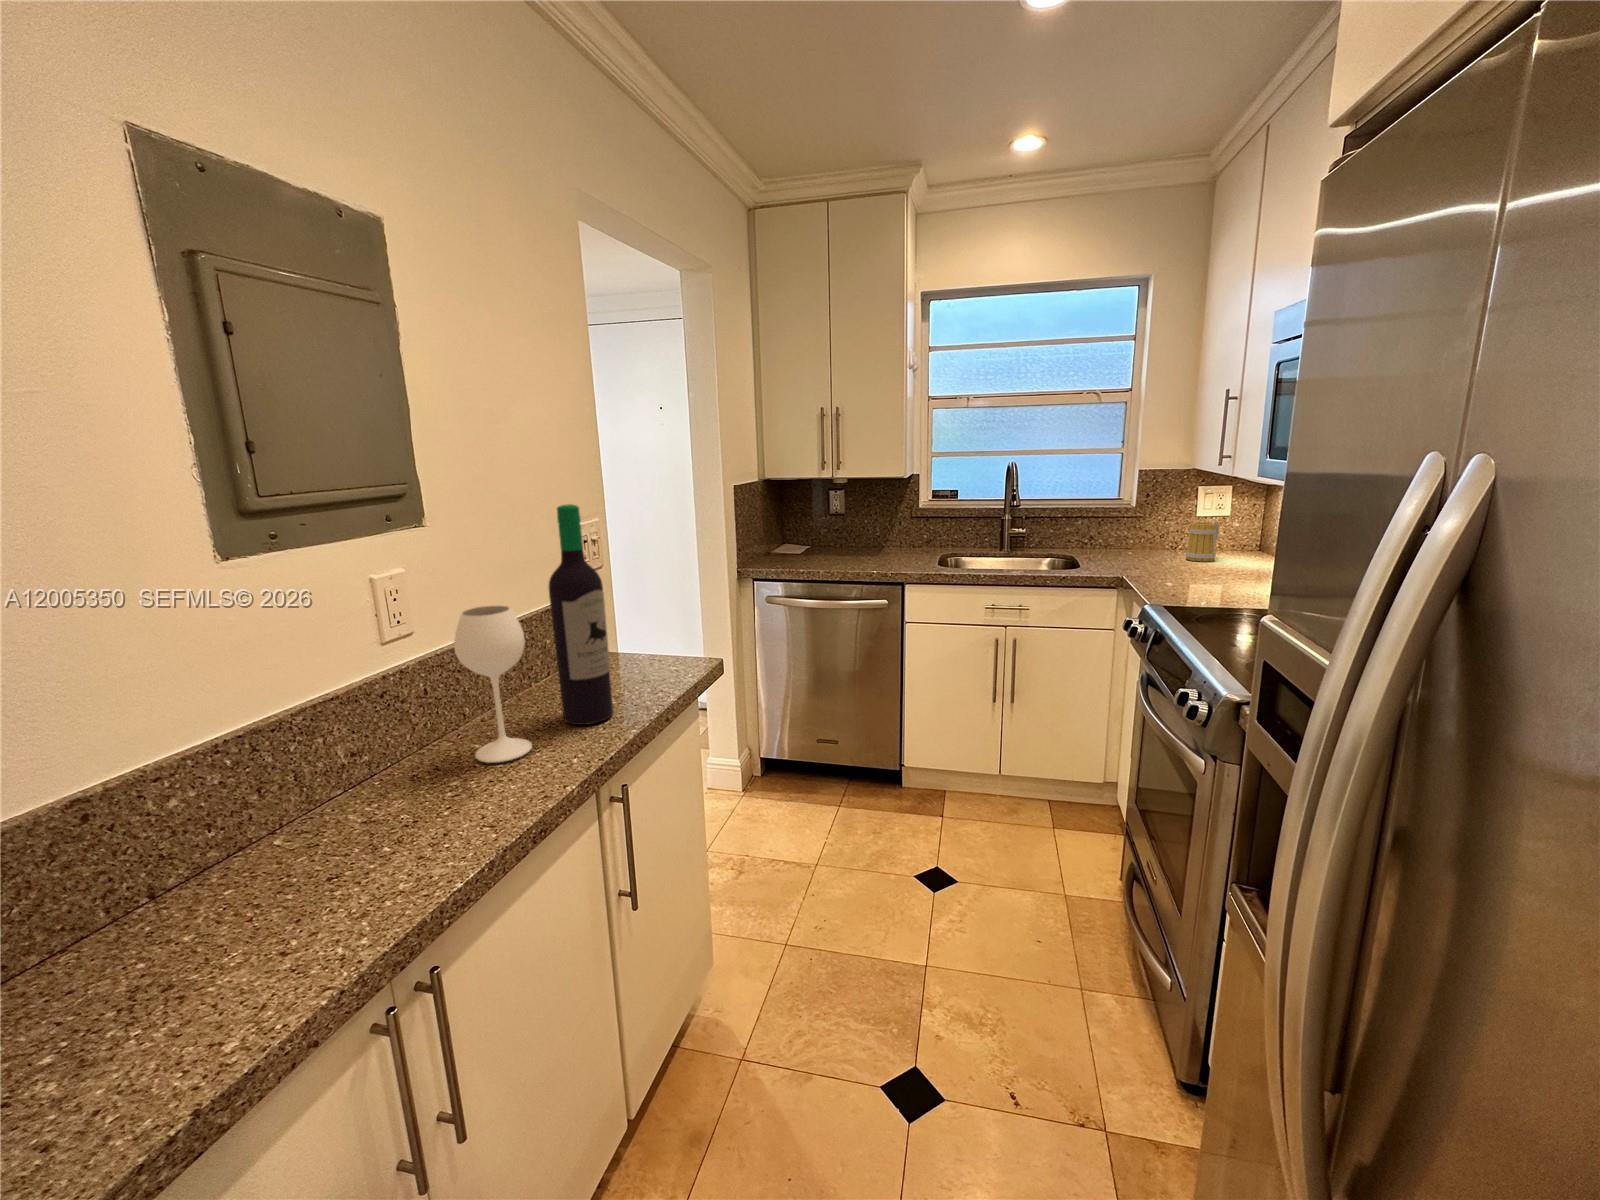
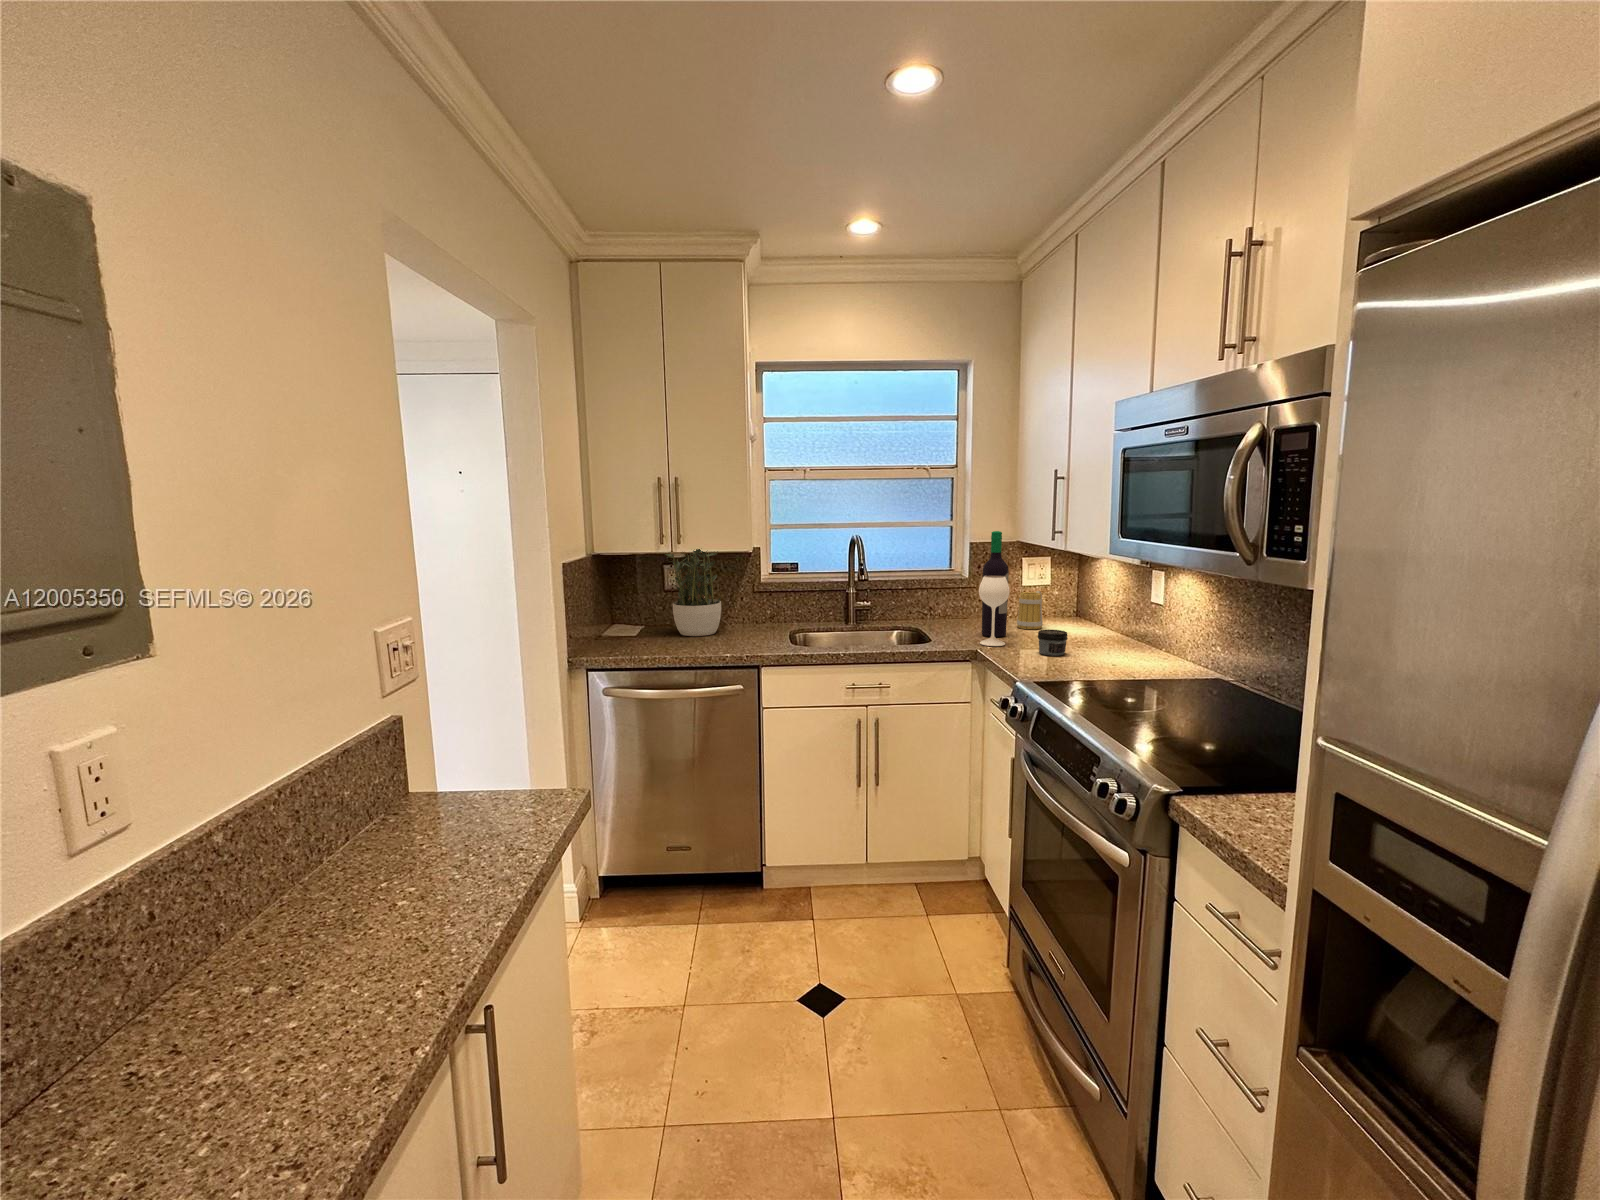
potted plant: none [825,466,877,556] -> present [665,549,721,636]
wine bottle: present [454,504,613,762] -> present [979,531,1010,646]
jar: none [1192,559,1226,586] -> present [1038,630,1068,656]

